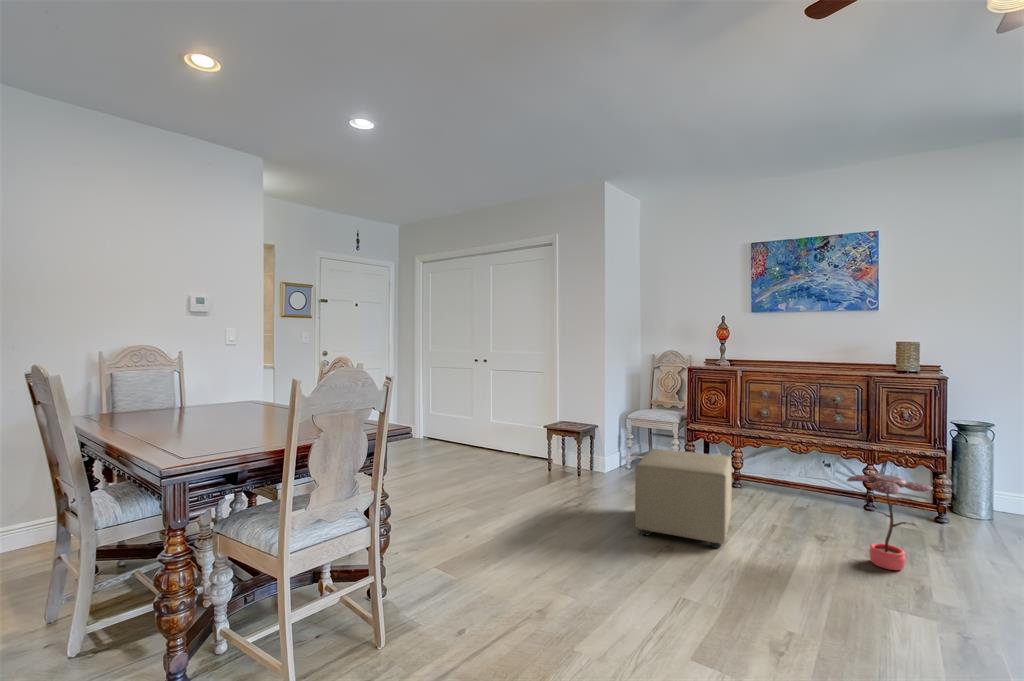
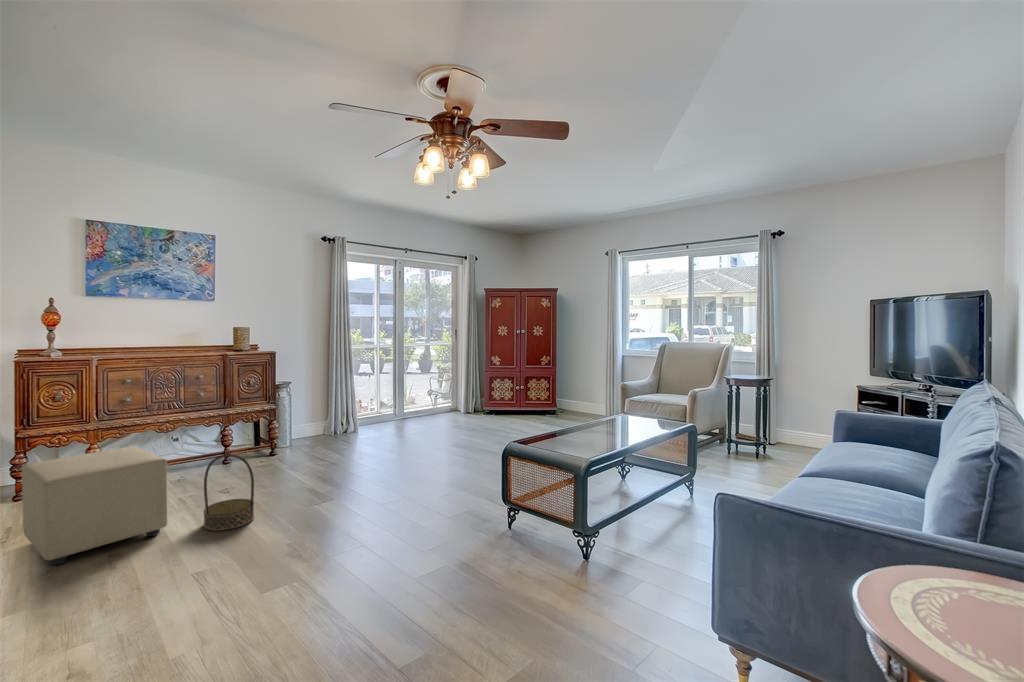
potted plant: present [847,474,932,570] -> none [252,424,306,491]
basket: none [755,489,813,583] -> present [204,454,254,531]

